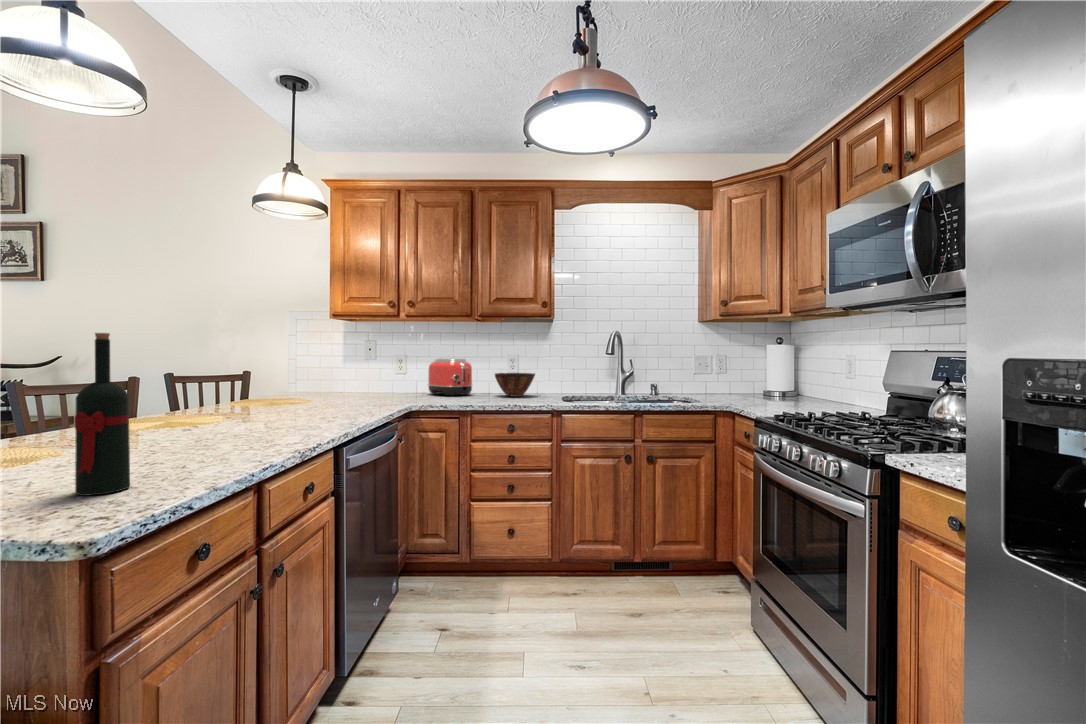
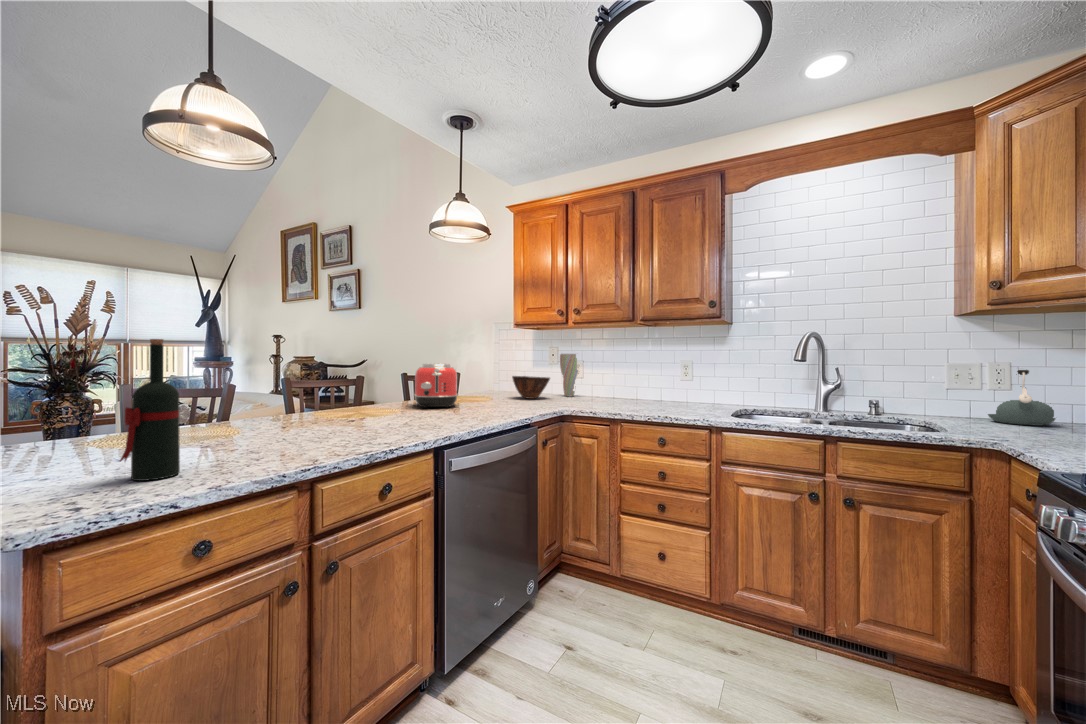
vase: none [381,348,403,394] -> present [560,354,578,397]
toaster: present [428,359,472,396] -> present [414,363,458,408]
kettle: none [715,359,749,396] -> present [988,370,1056,426]
bowl: present [495,373,535,397] -> present [512,376,550,399]

